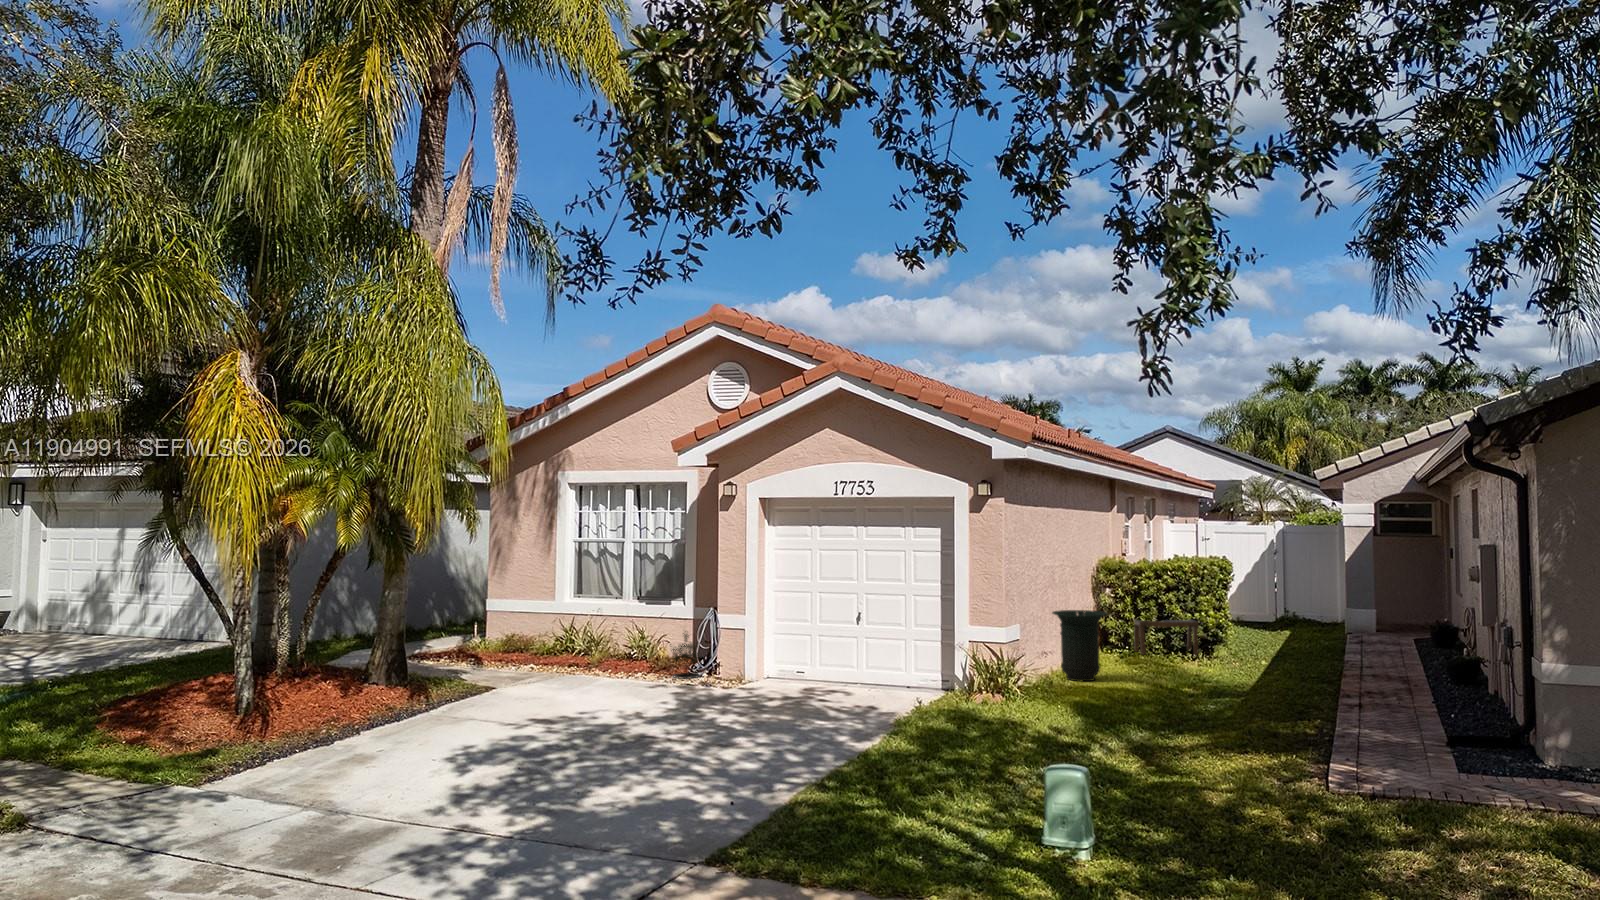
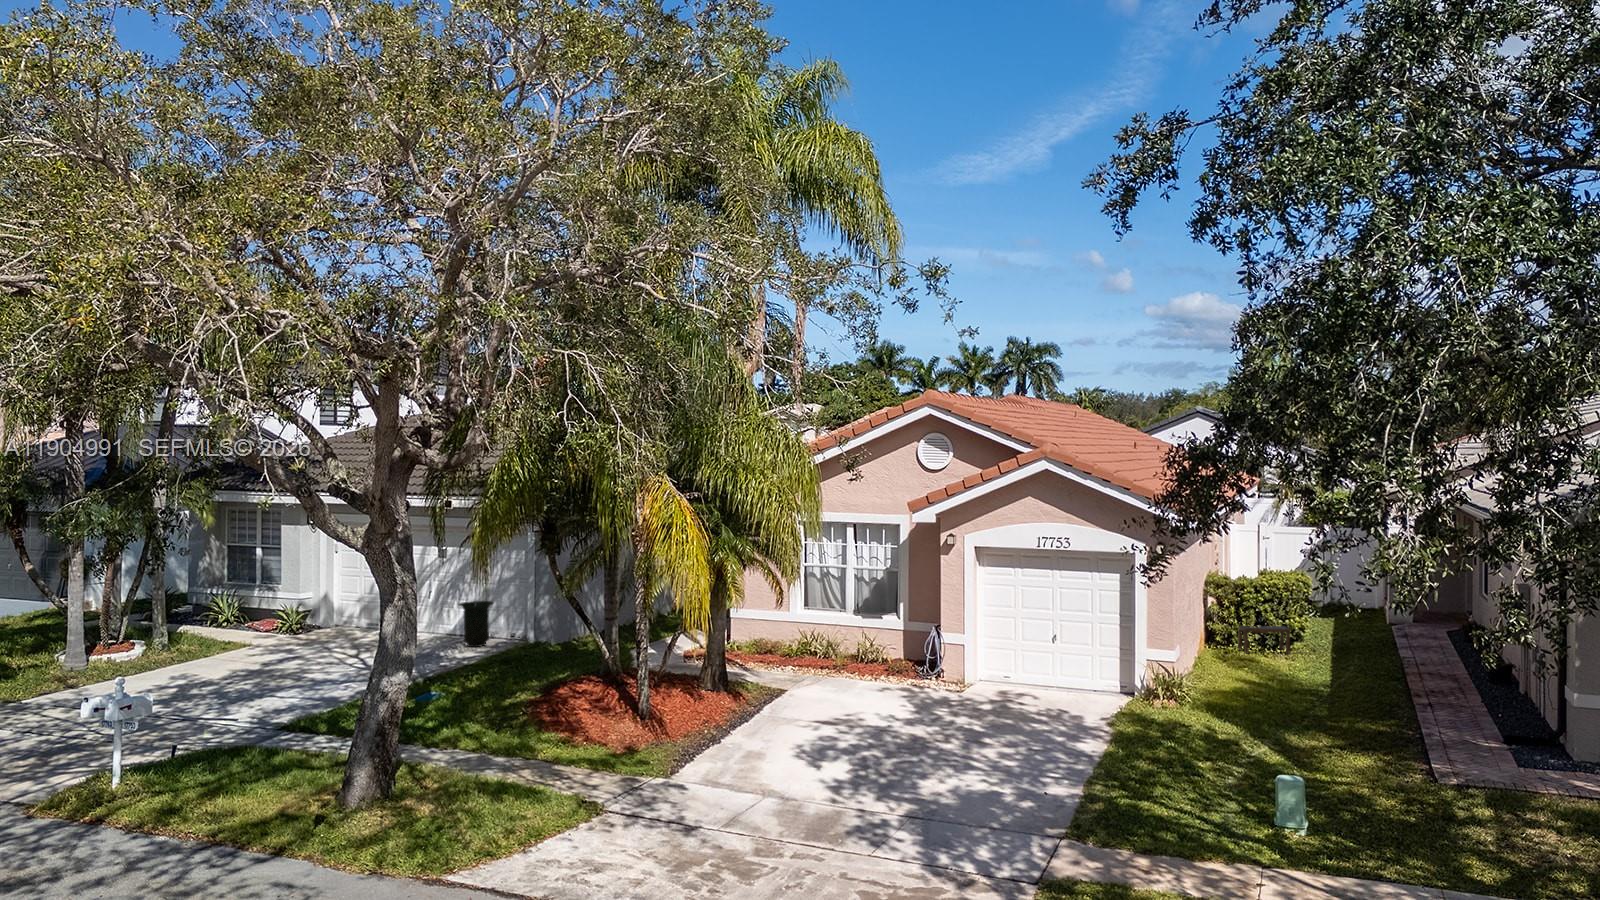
trash can: present [1052,610,1107,681] -> present [459,601,493,647]
potted tree: present [671,633,700,679] -> none [896,640,922,679]

